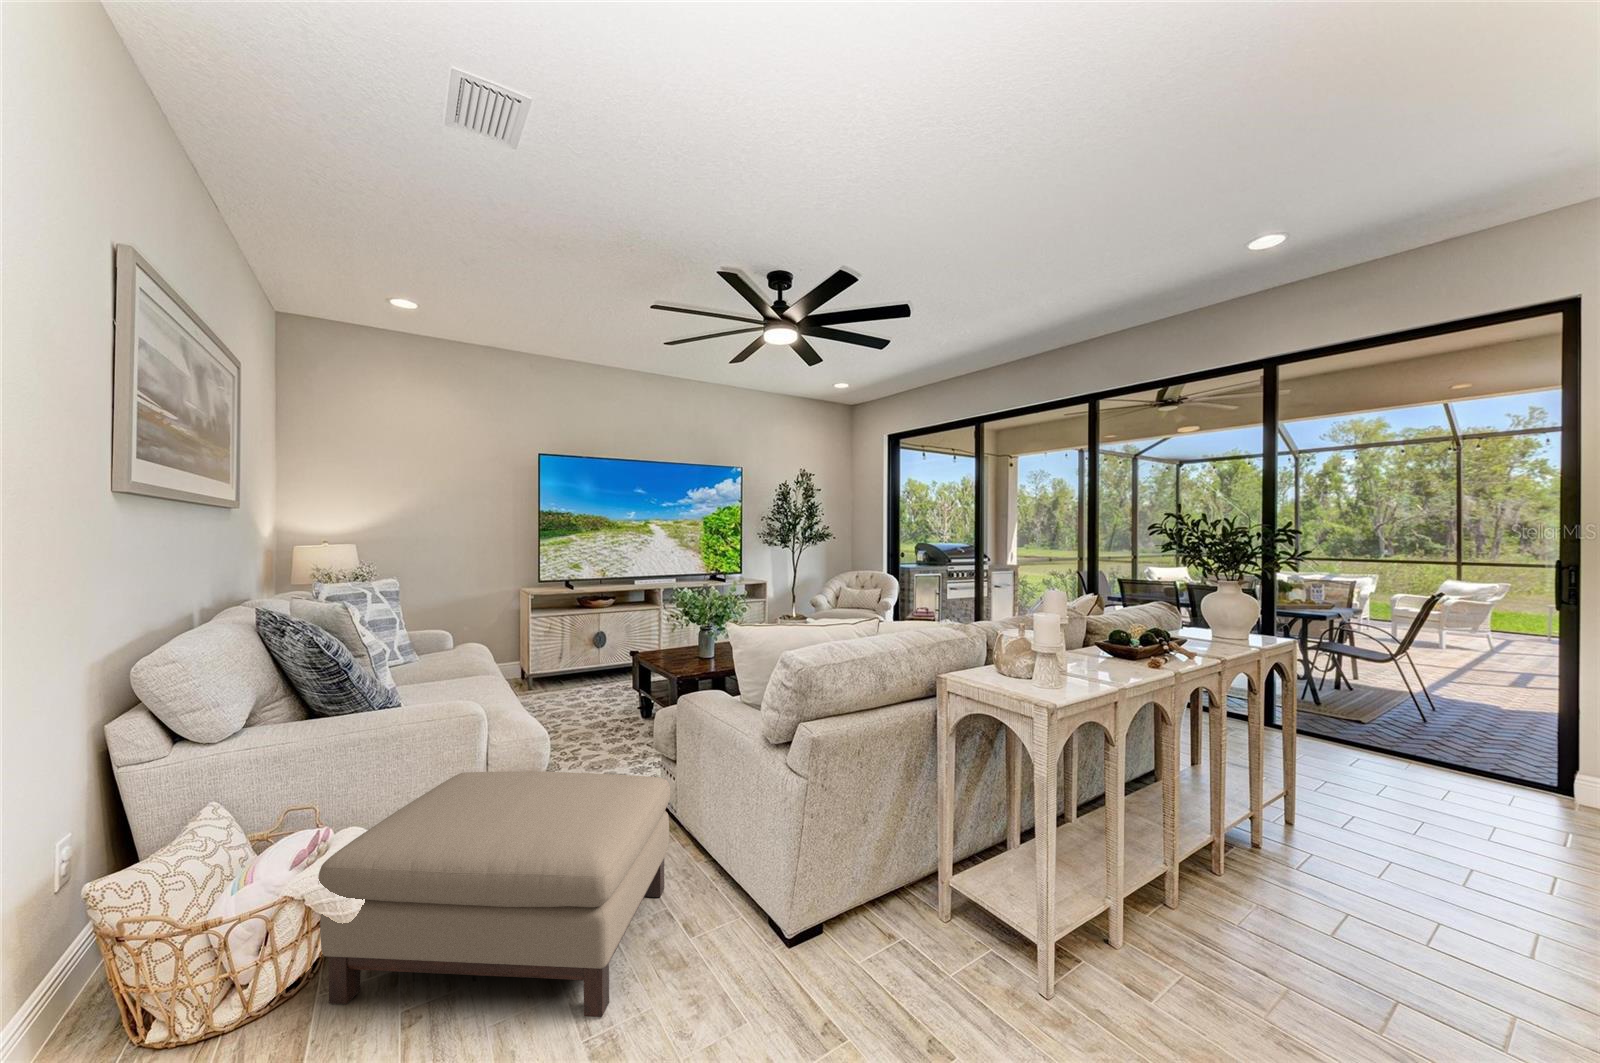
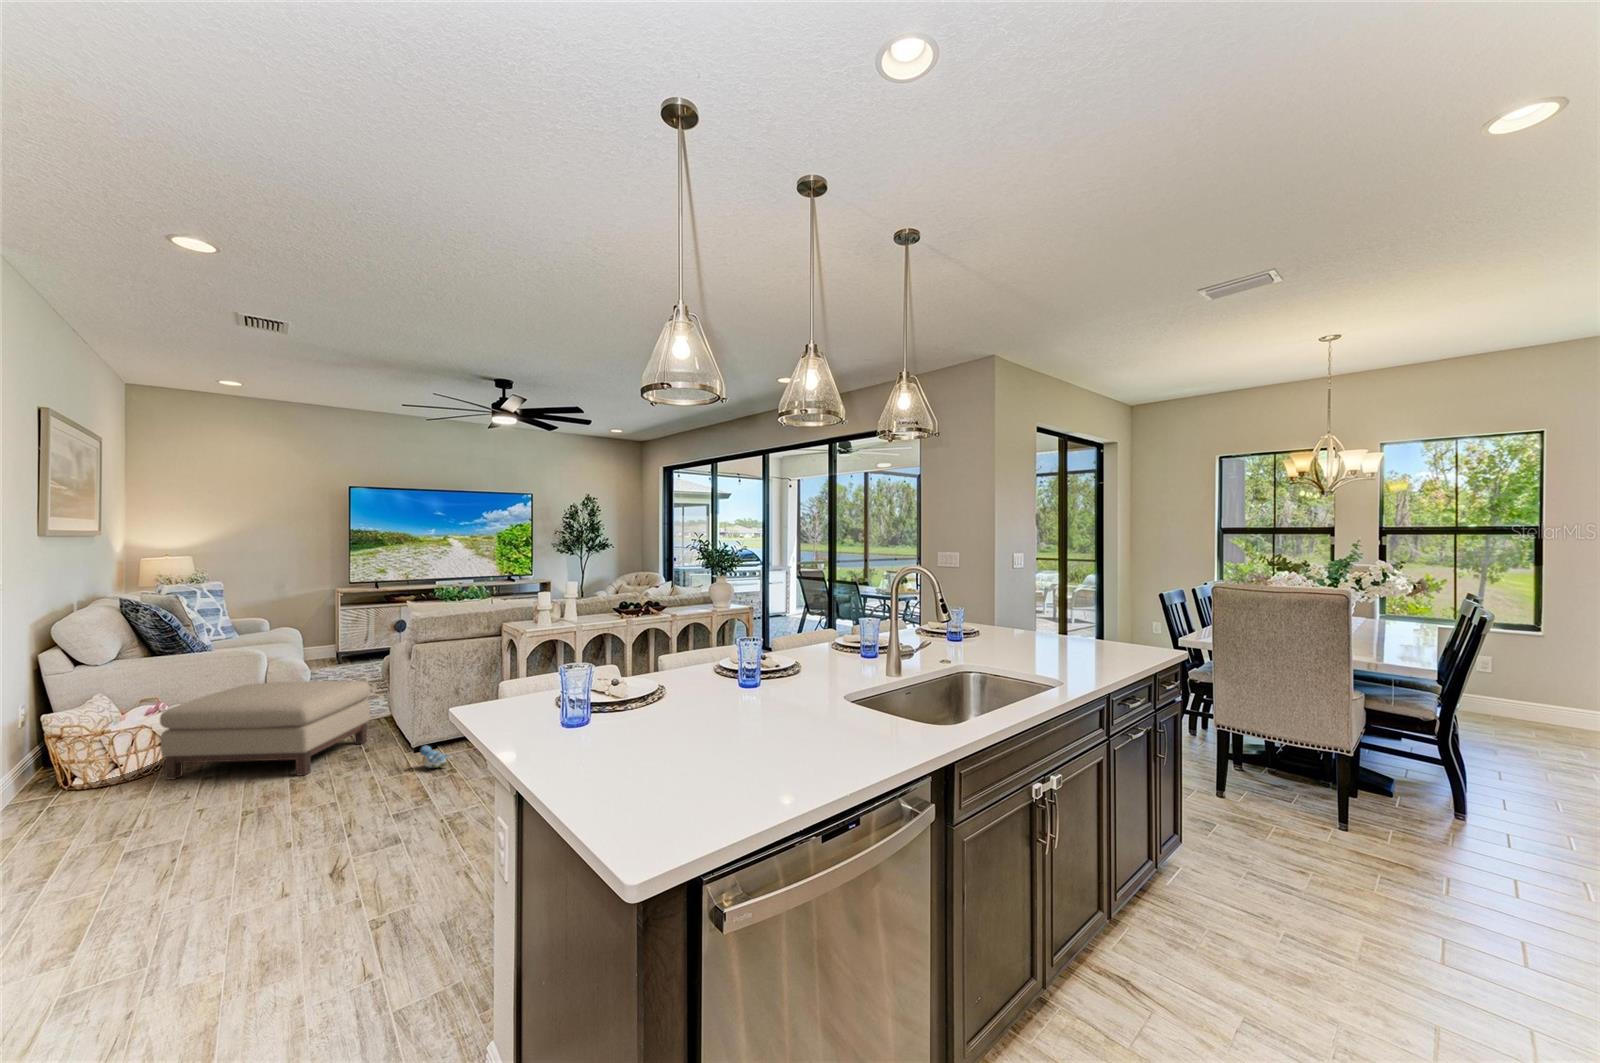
plush toy: none [830,957,898,1018] -> present [420,746,451,768]

